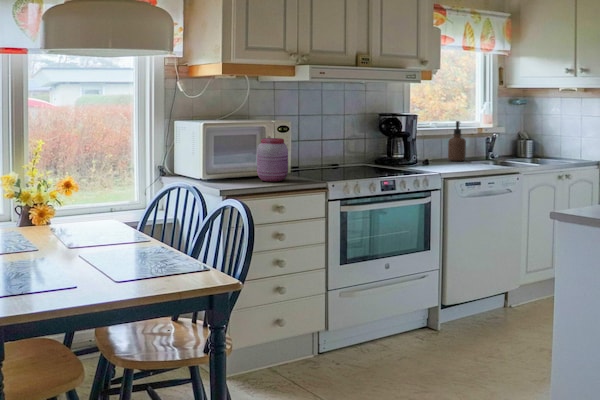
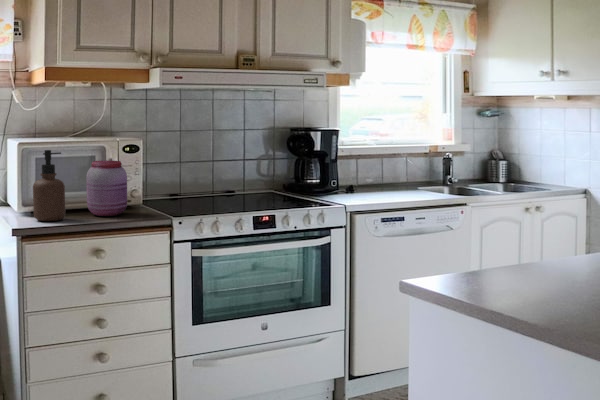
soap dispenser: present [448,121,466,161] -> present [33,150,65,221]

